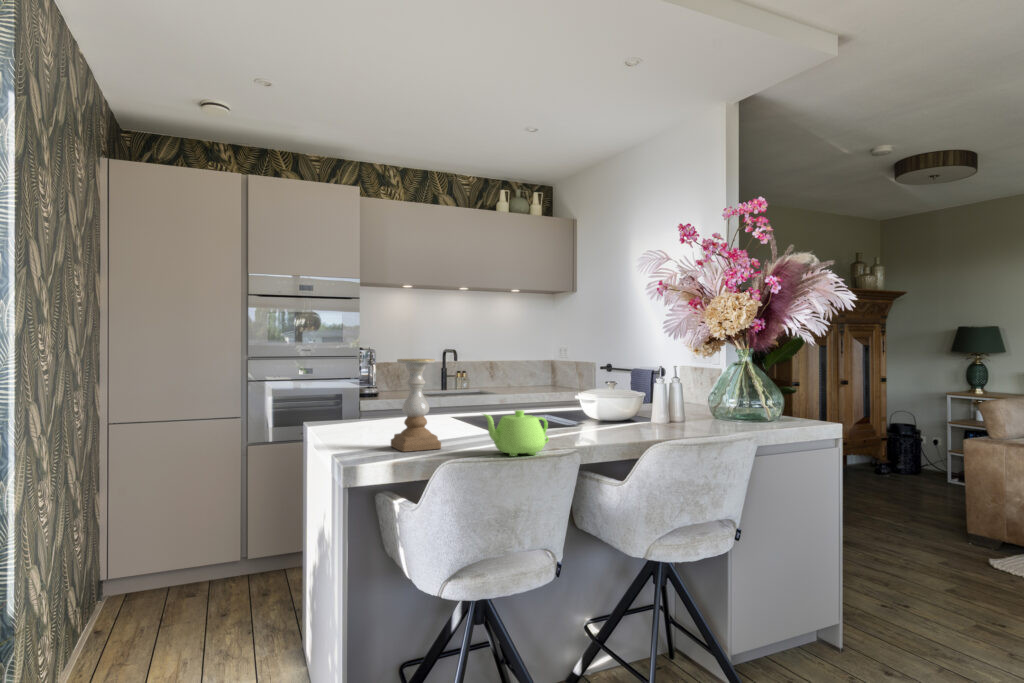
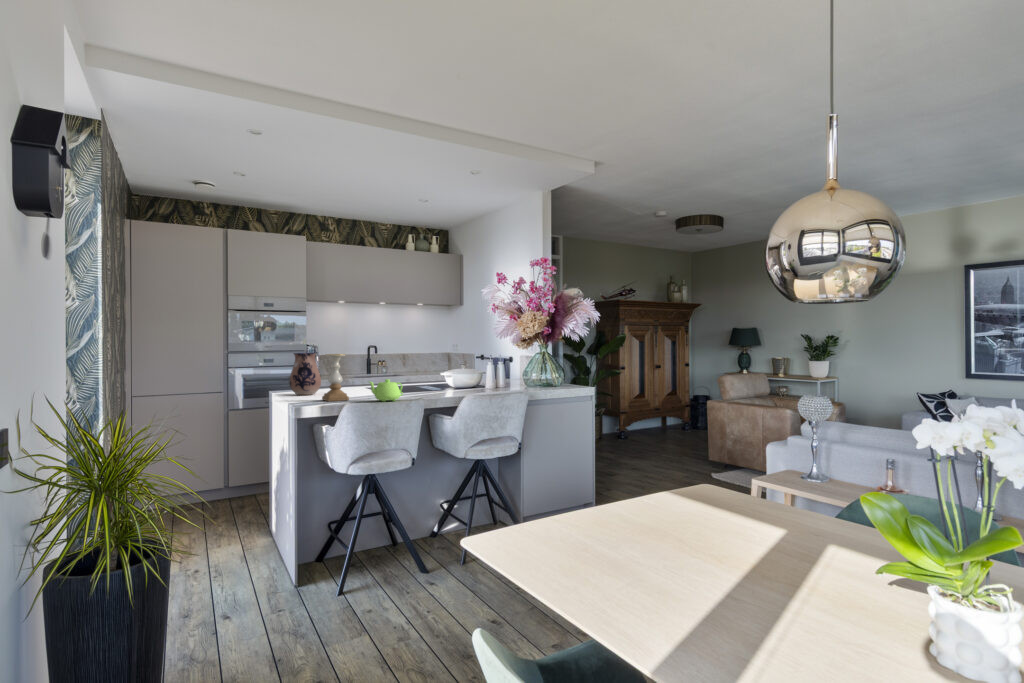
ceramic pitcher: none [332,357,385,431] -> present [290,353,321,395]

